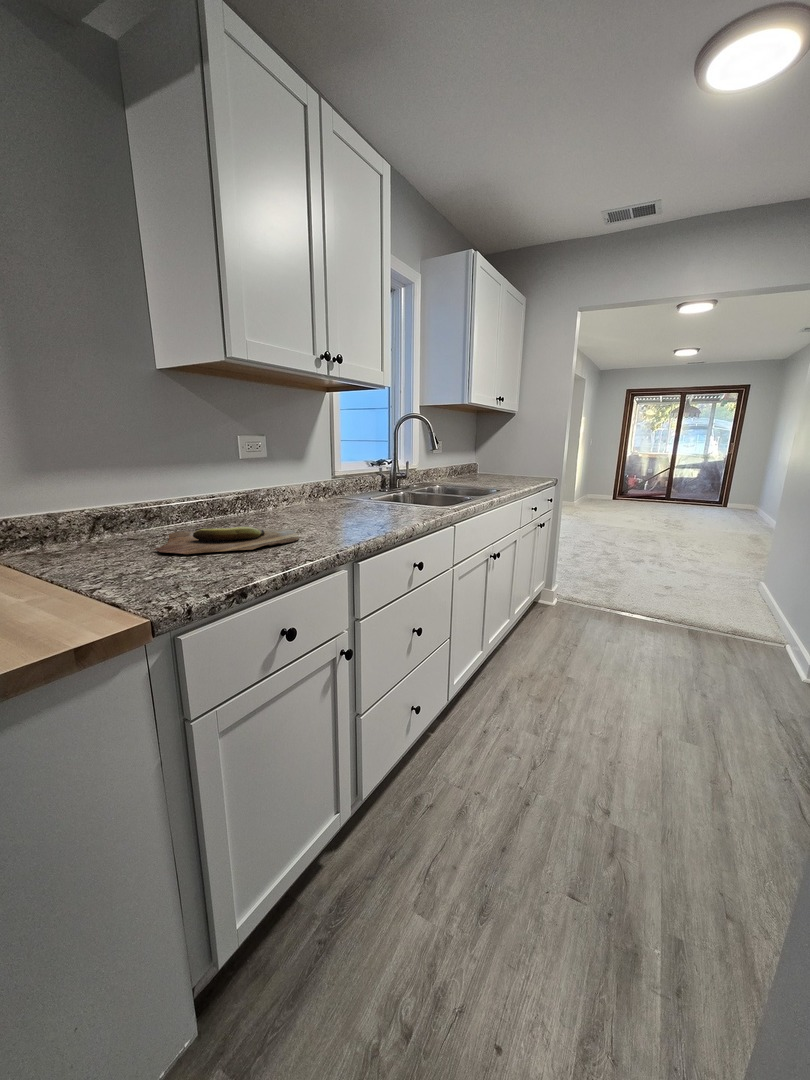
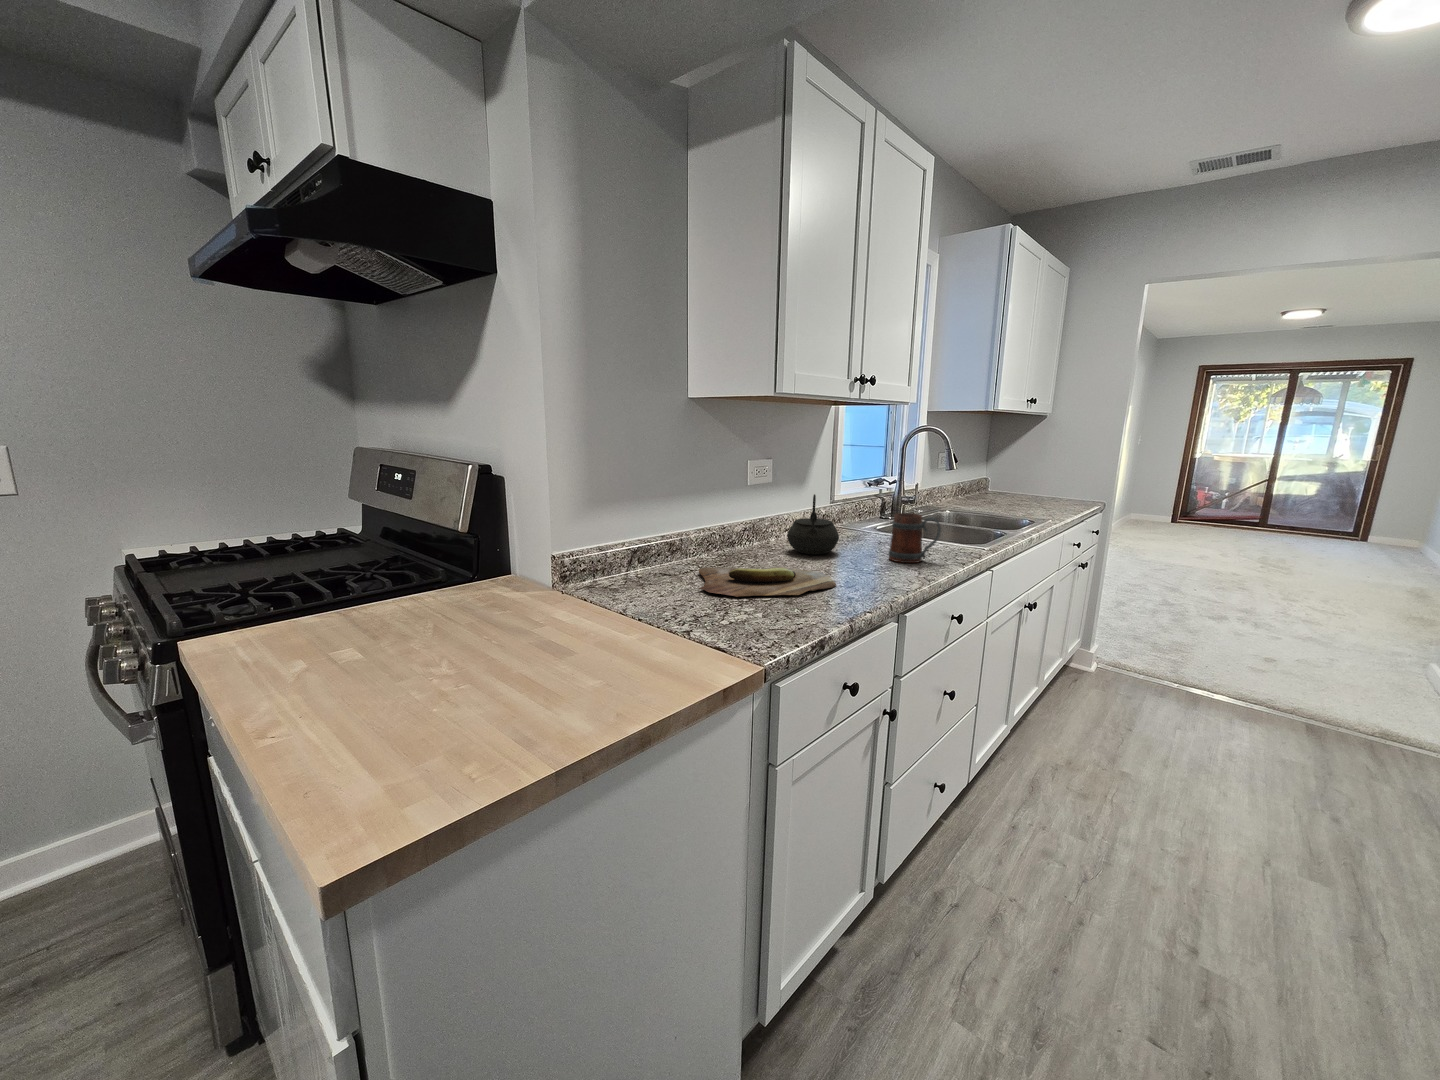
kettle: none [276,464,323,518] -> present [787,494,839,555]
mug: none [364,478,405,521] -> present [888,513,941,563]

